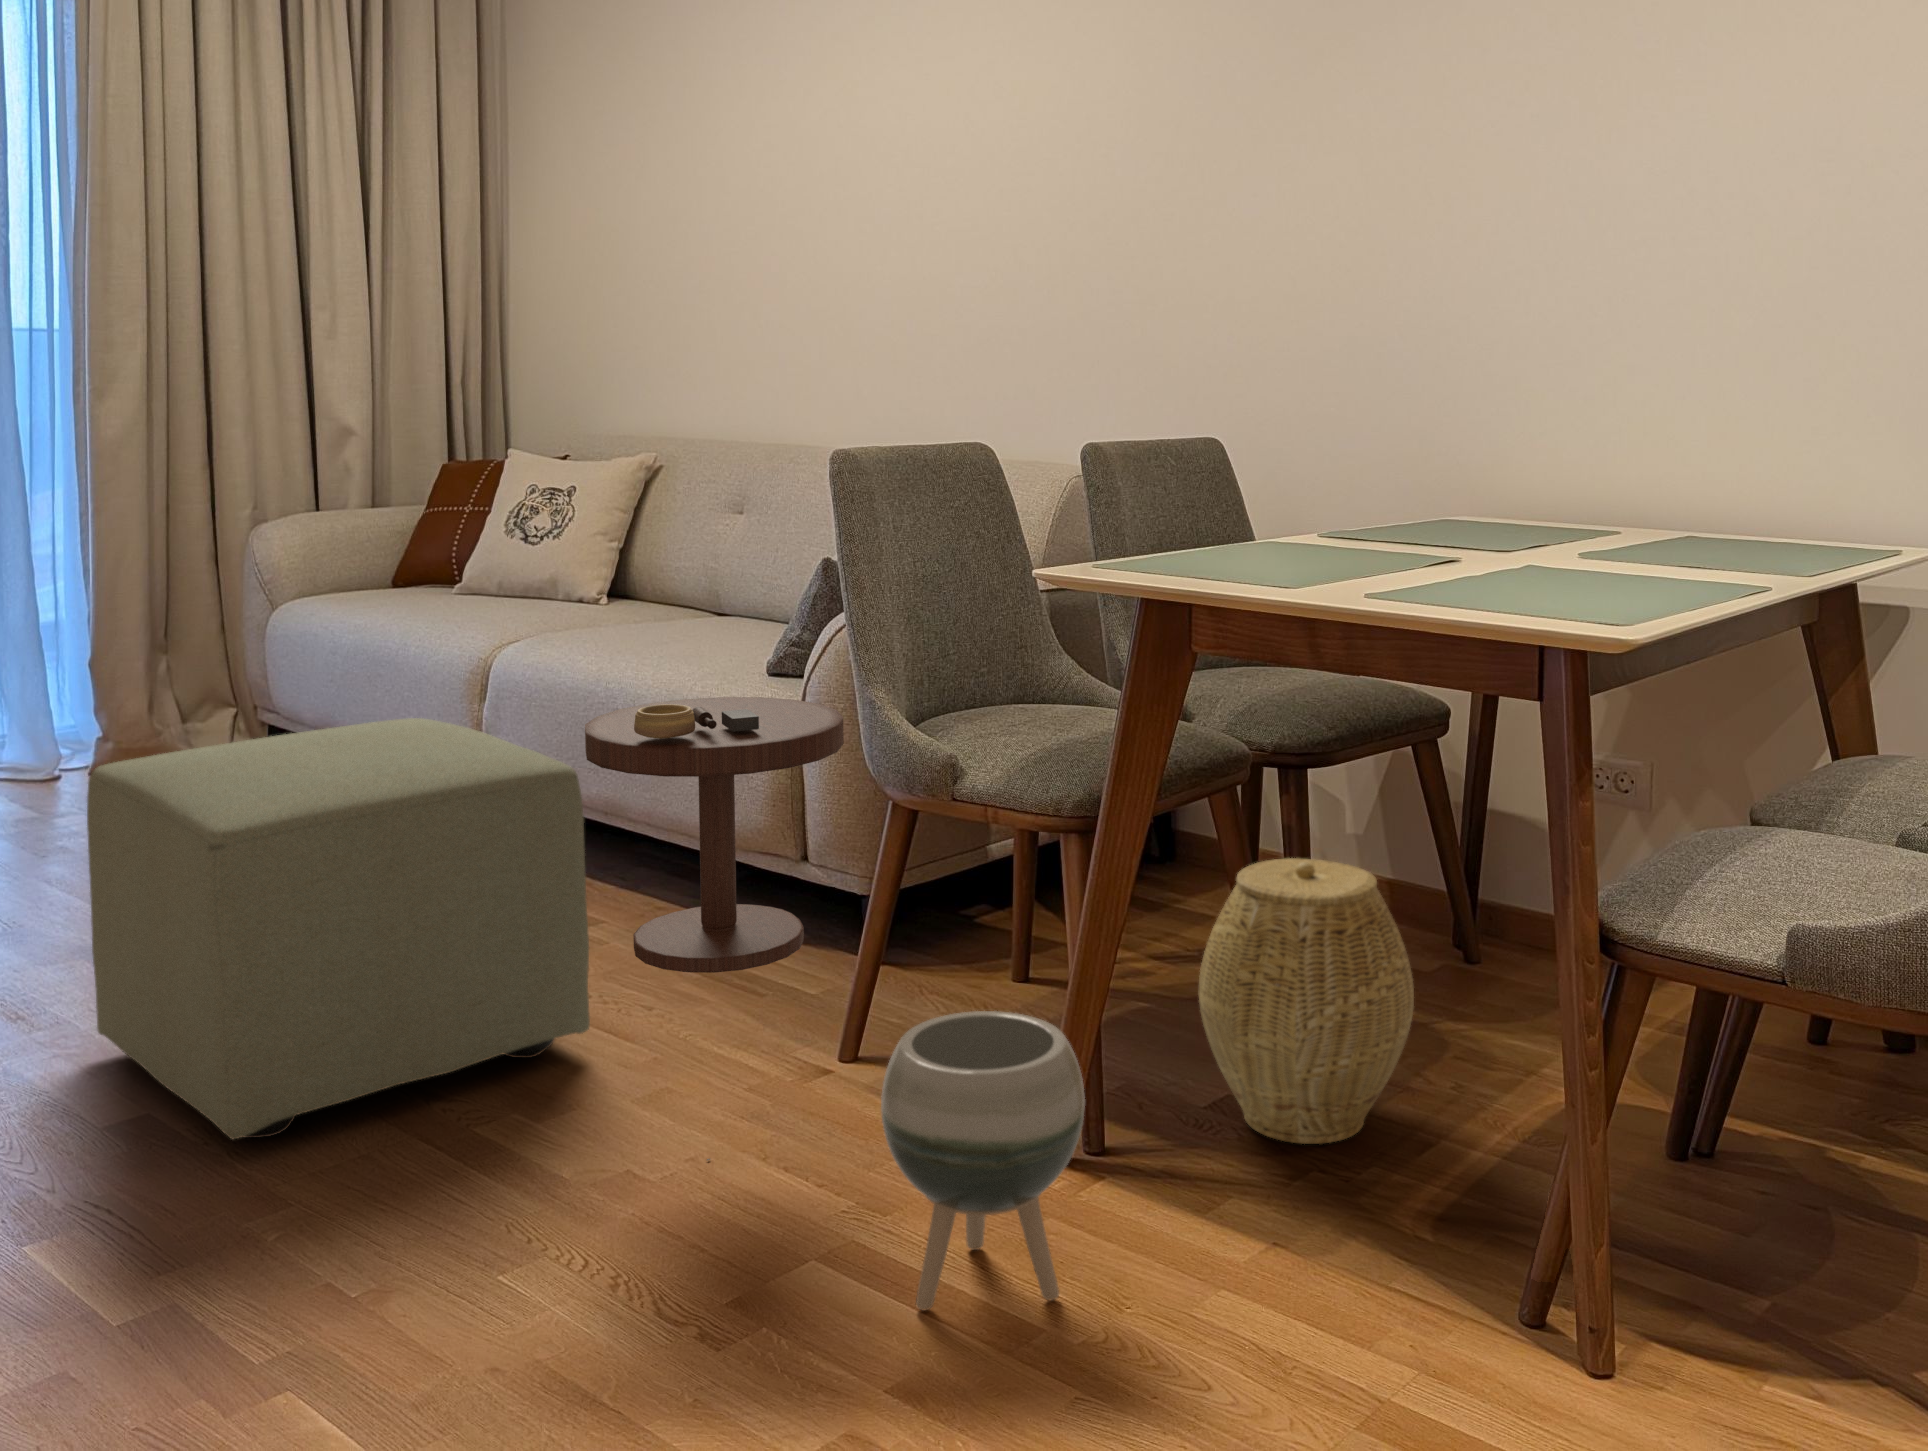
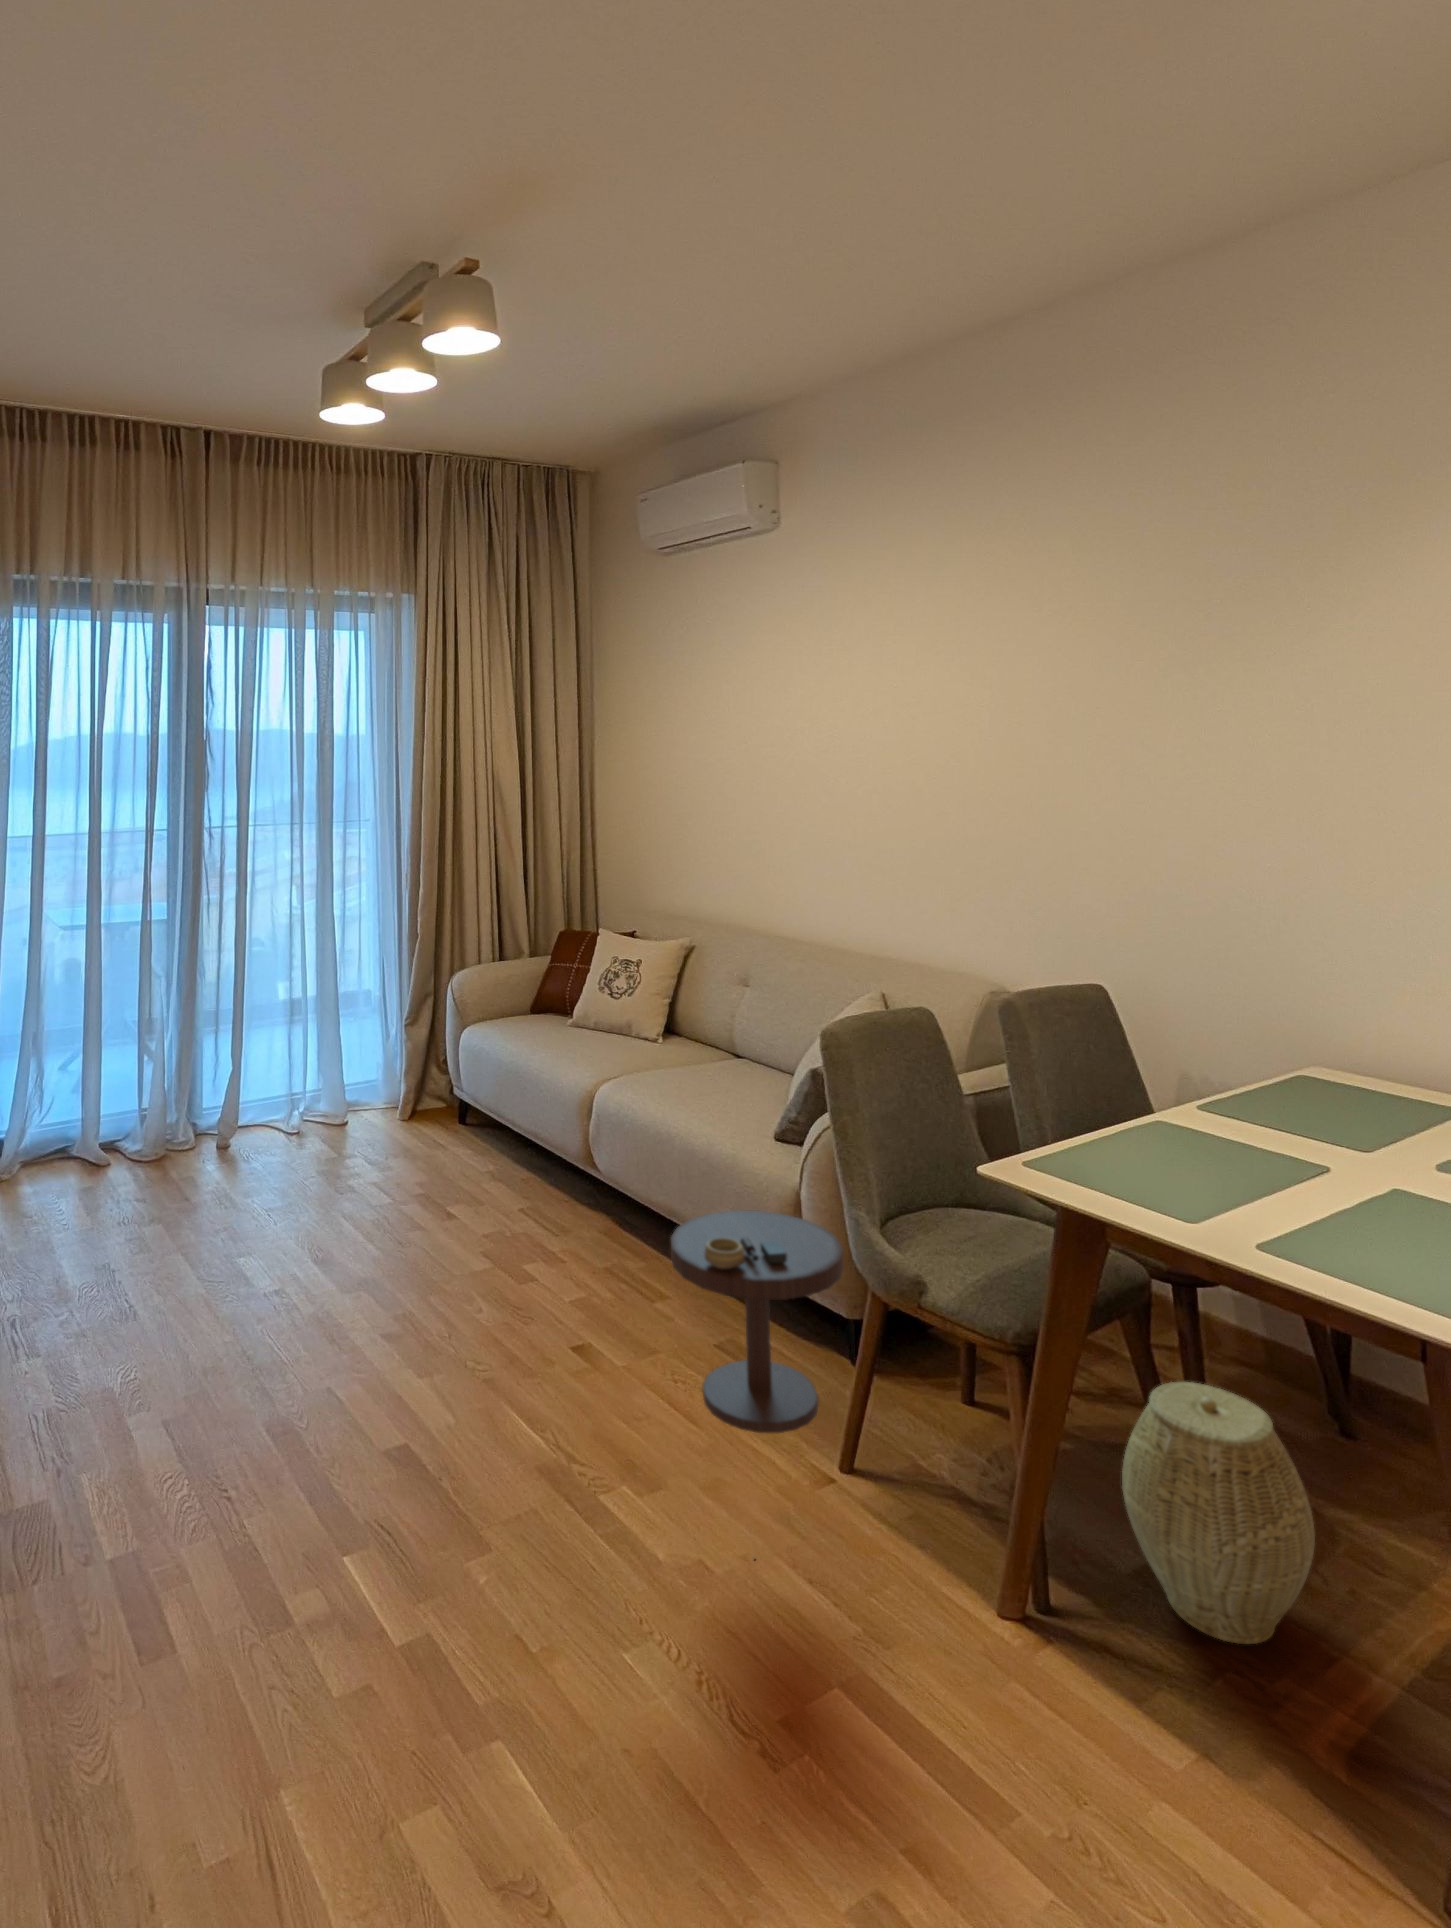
ottoman: present [87,718,590,1139] -> none [374,1163,668,1481]
planter: present [881,1011,1085,1310] -> none [887,1516,1046,1783]

